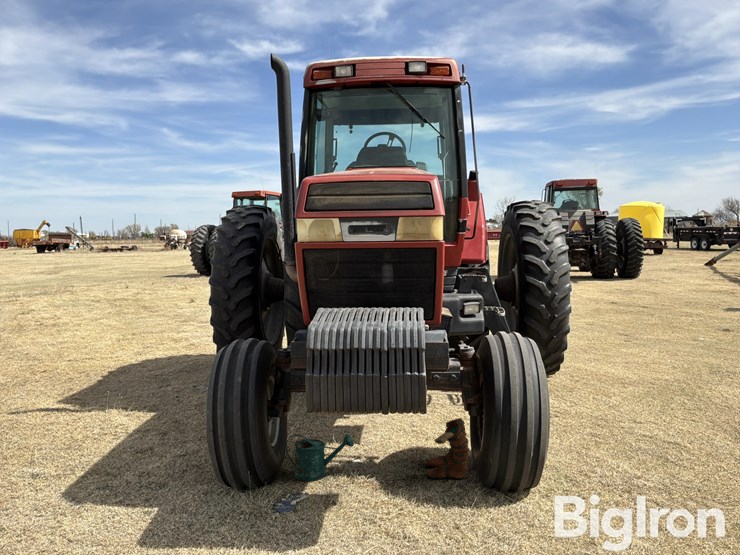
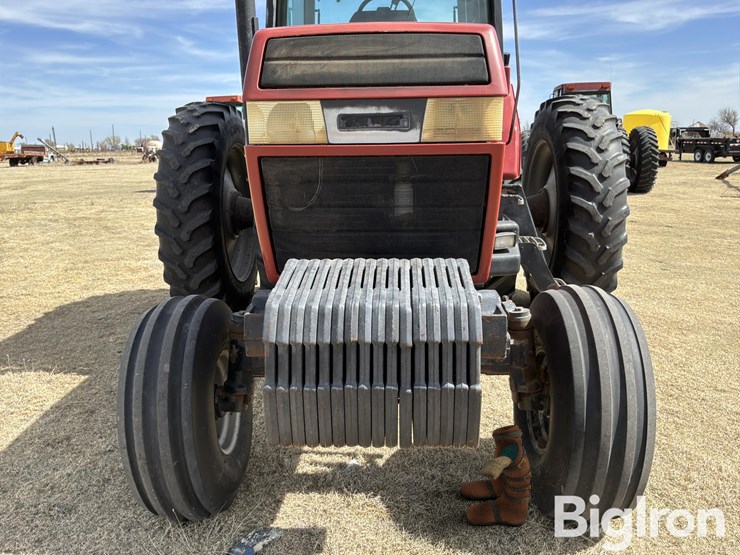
watering can: present [286,434,354,481] -> none [241,456,349,531]

